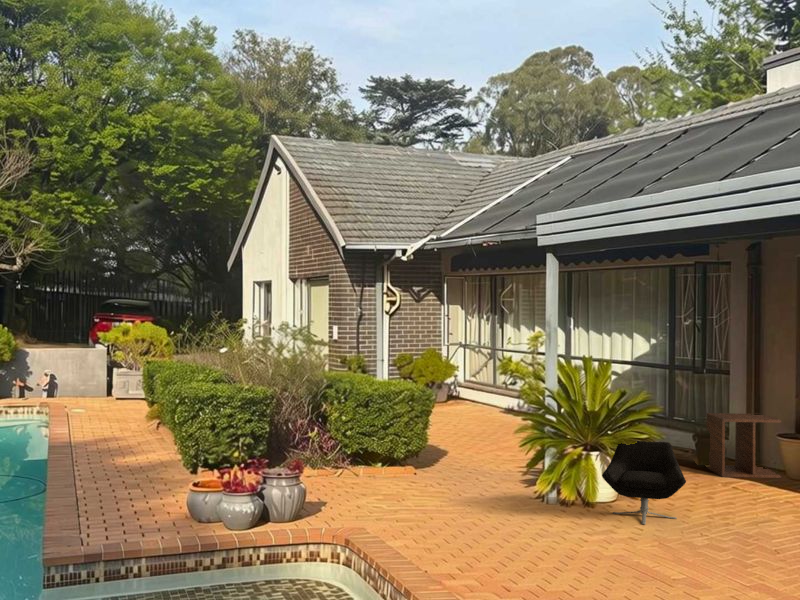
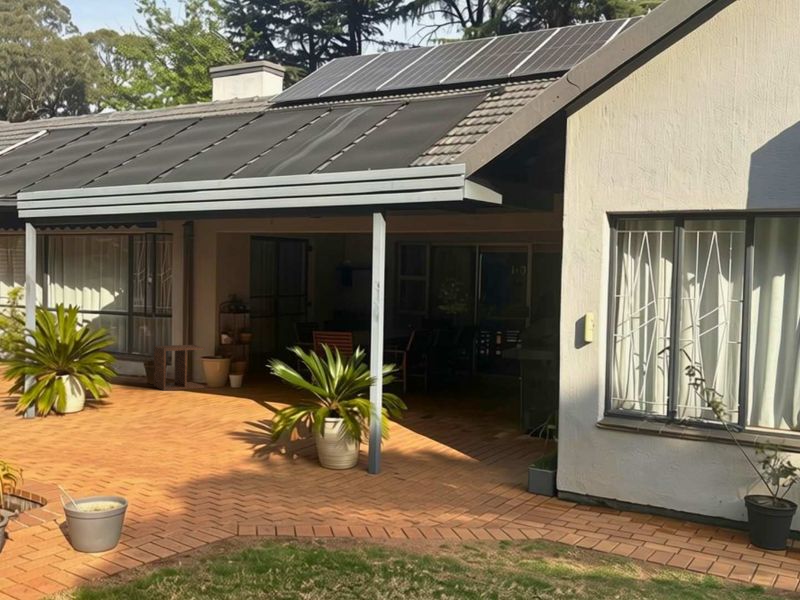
lounge chair: present [602,441,686,524] -> none [71,365,132,422]

